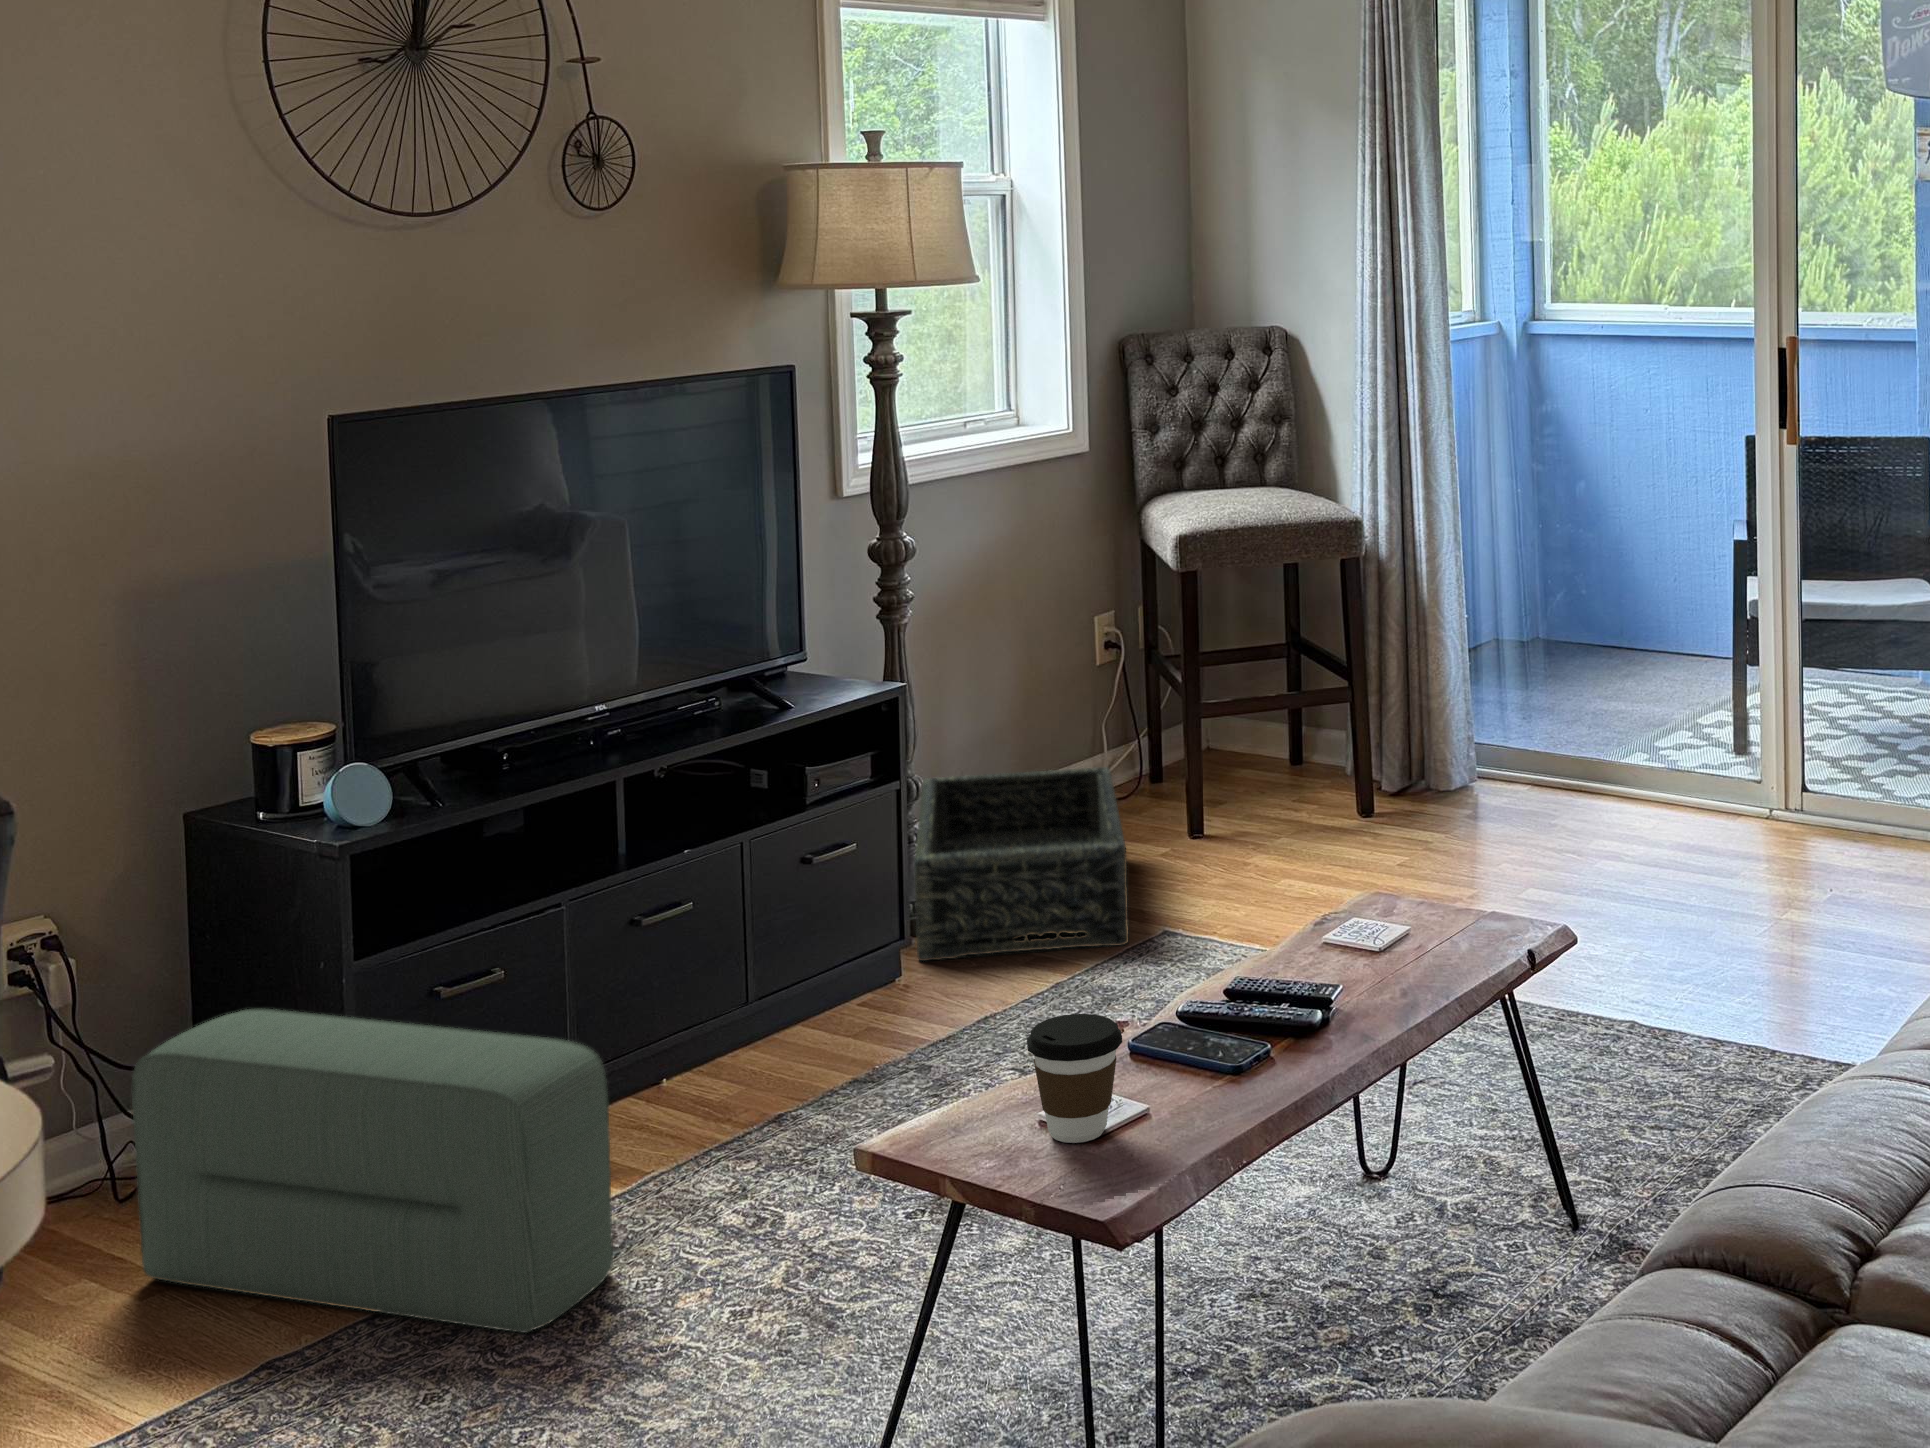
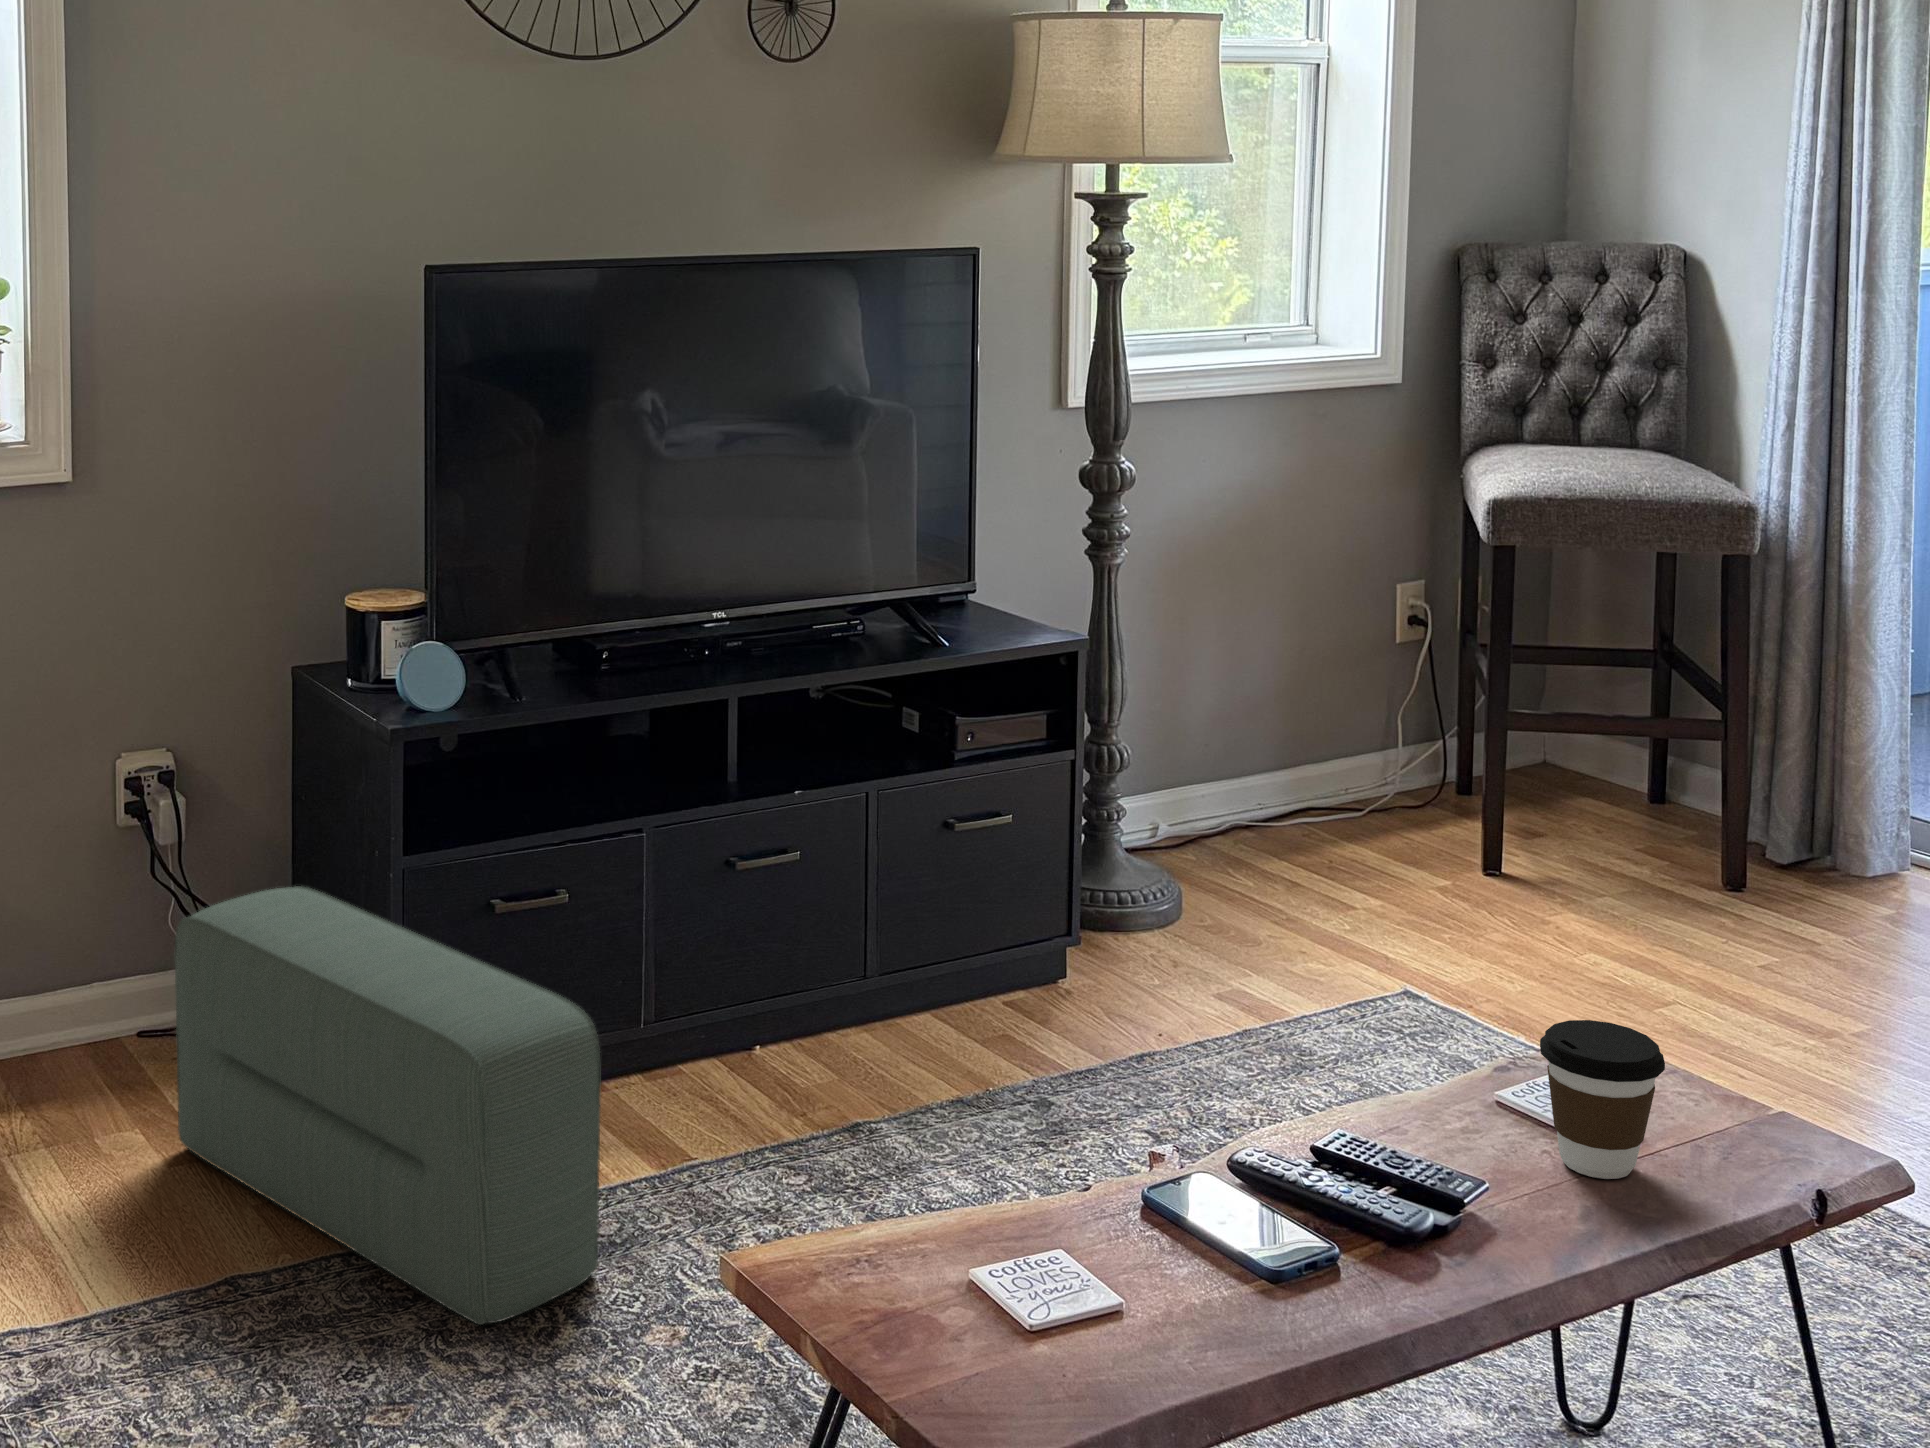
basket: present [914,767,1129,961] -> none [1095,745,1381,997]
coffee cup: present [1027,1014,1122,1143] -> present [1540,1020,1665,1179]

